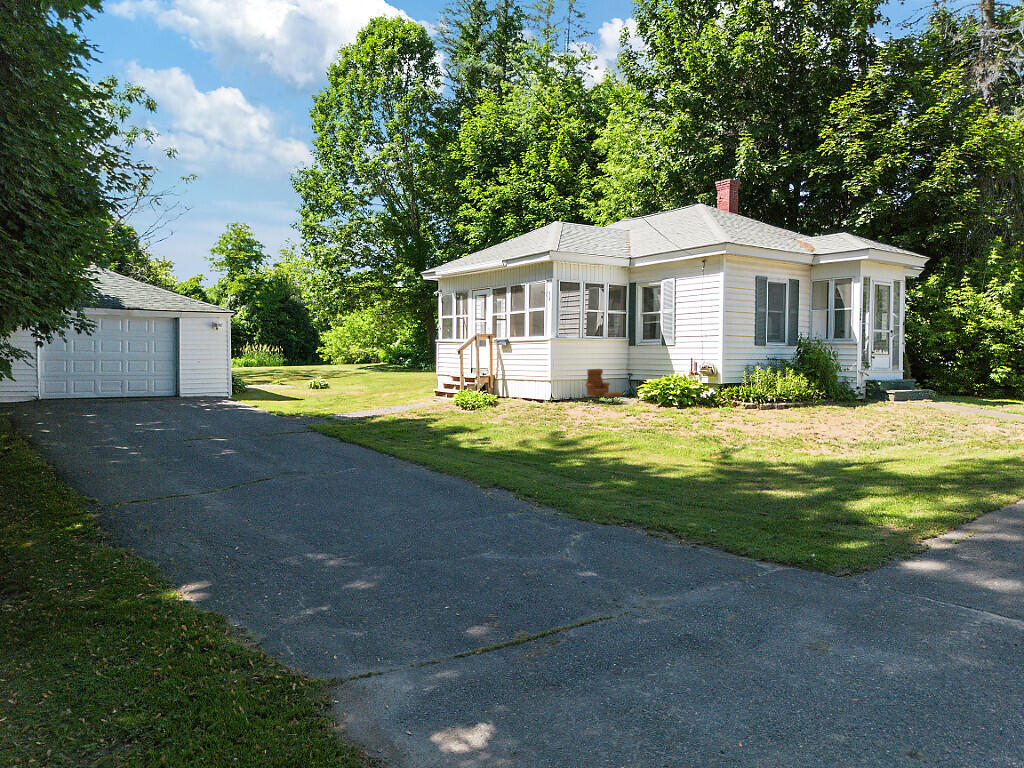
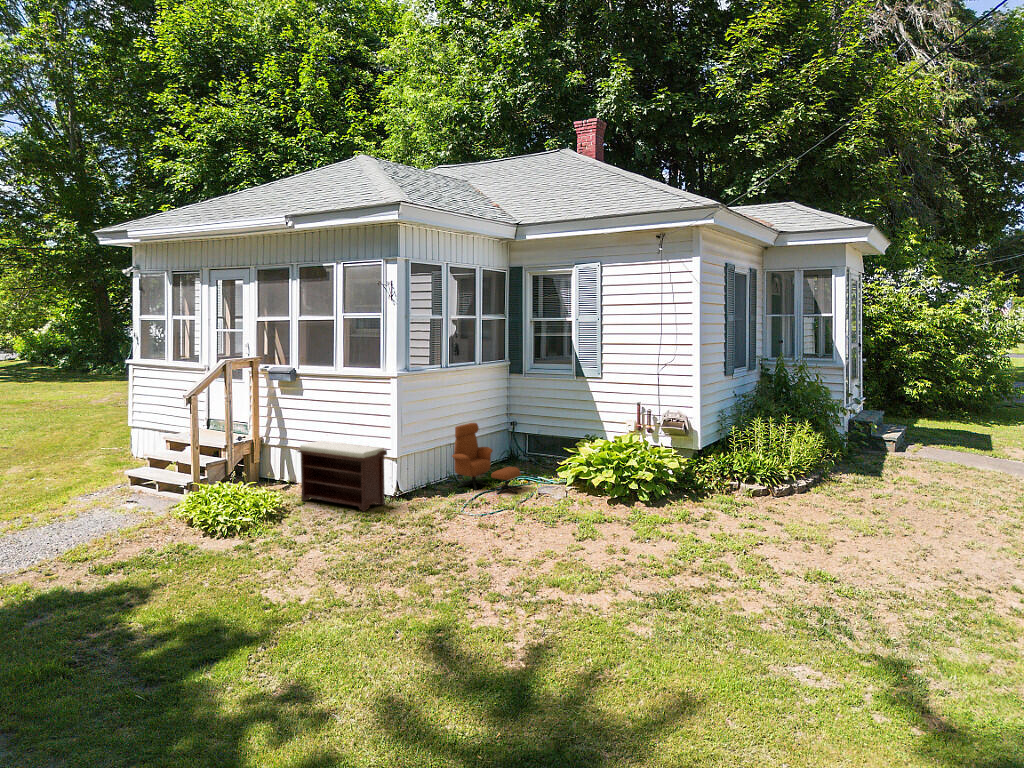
bench: none [506,375,547,406] -> present [297,441,387,512]

